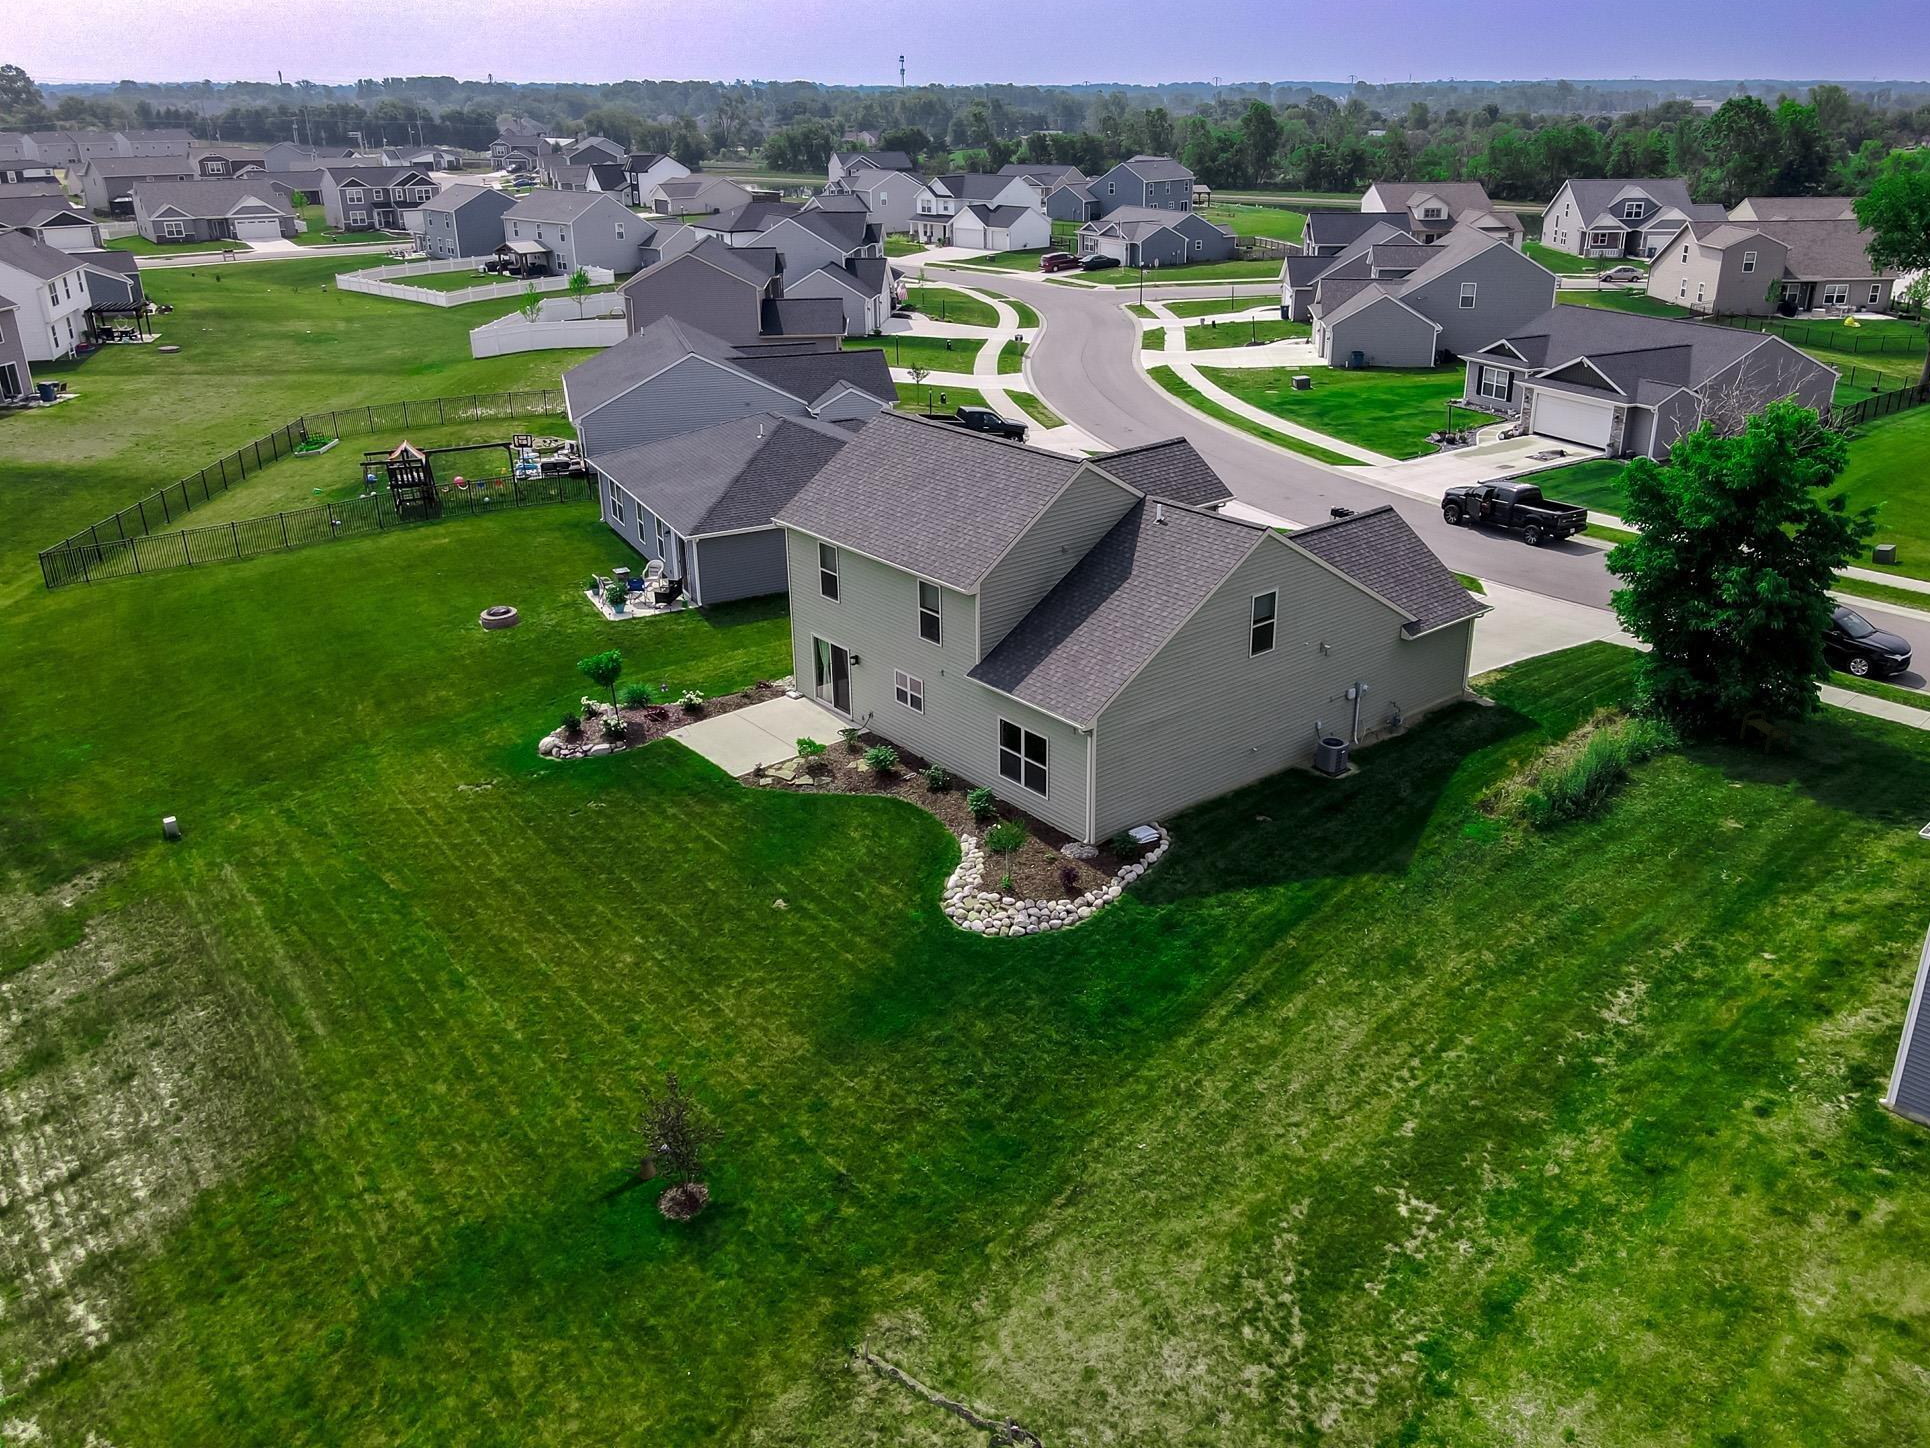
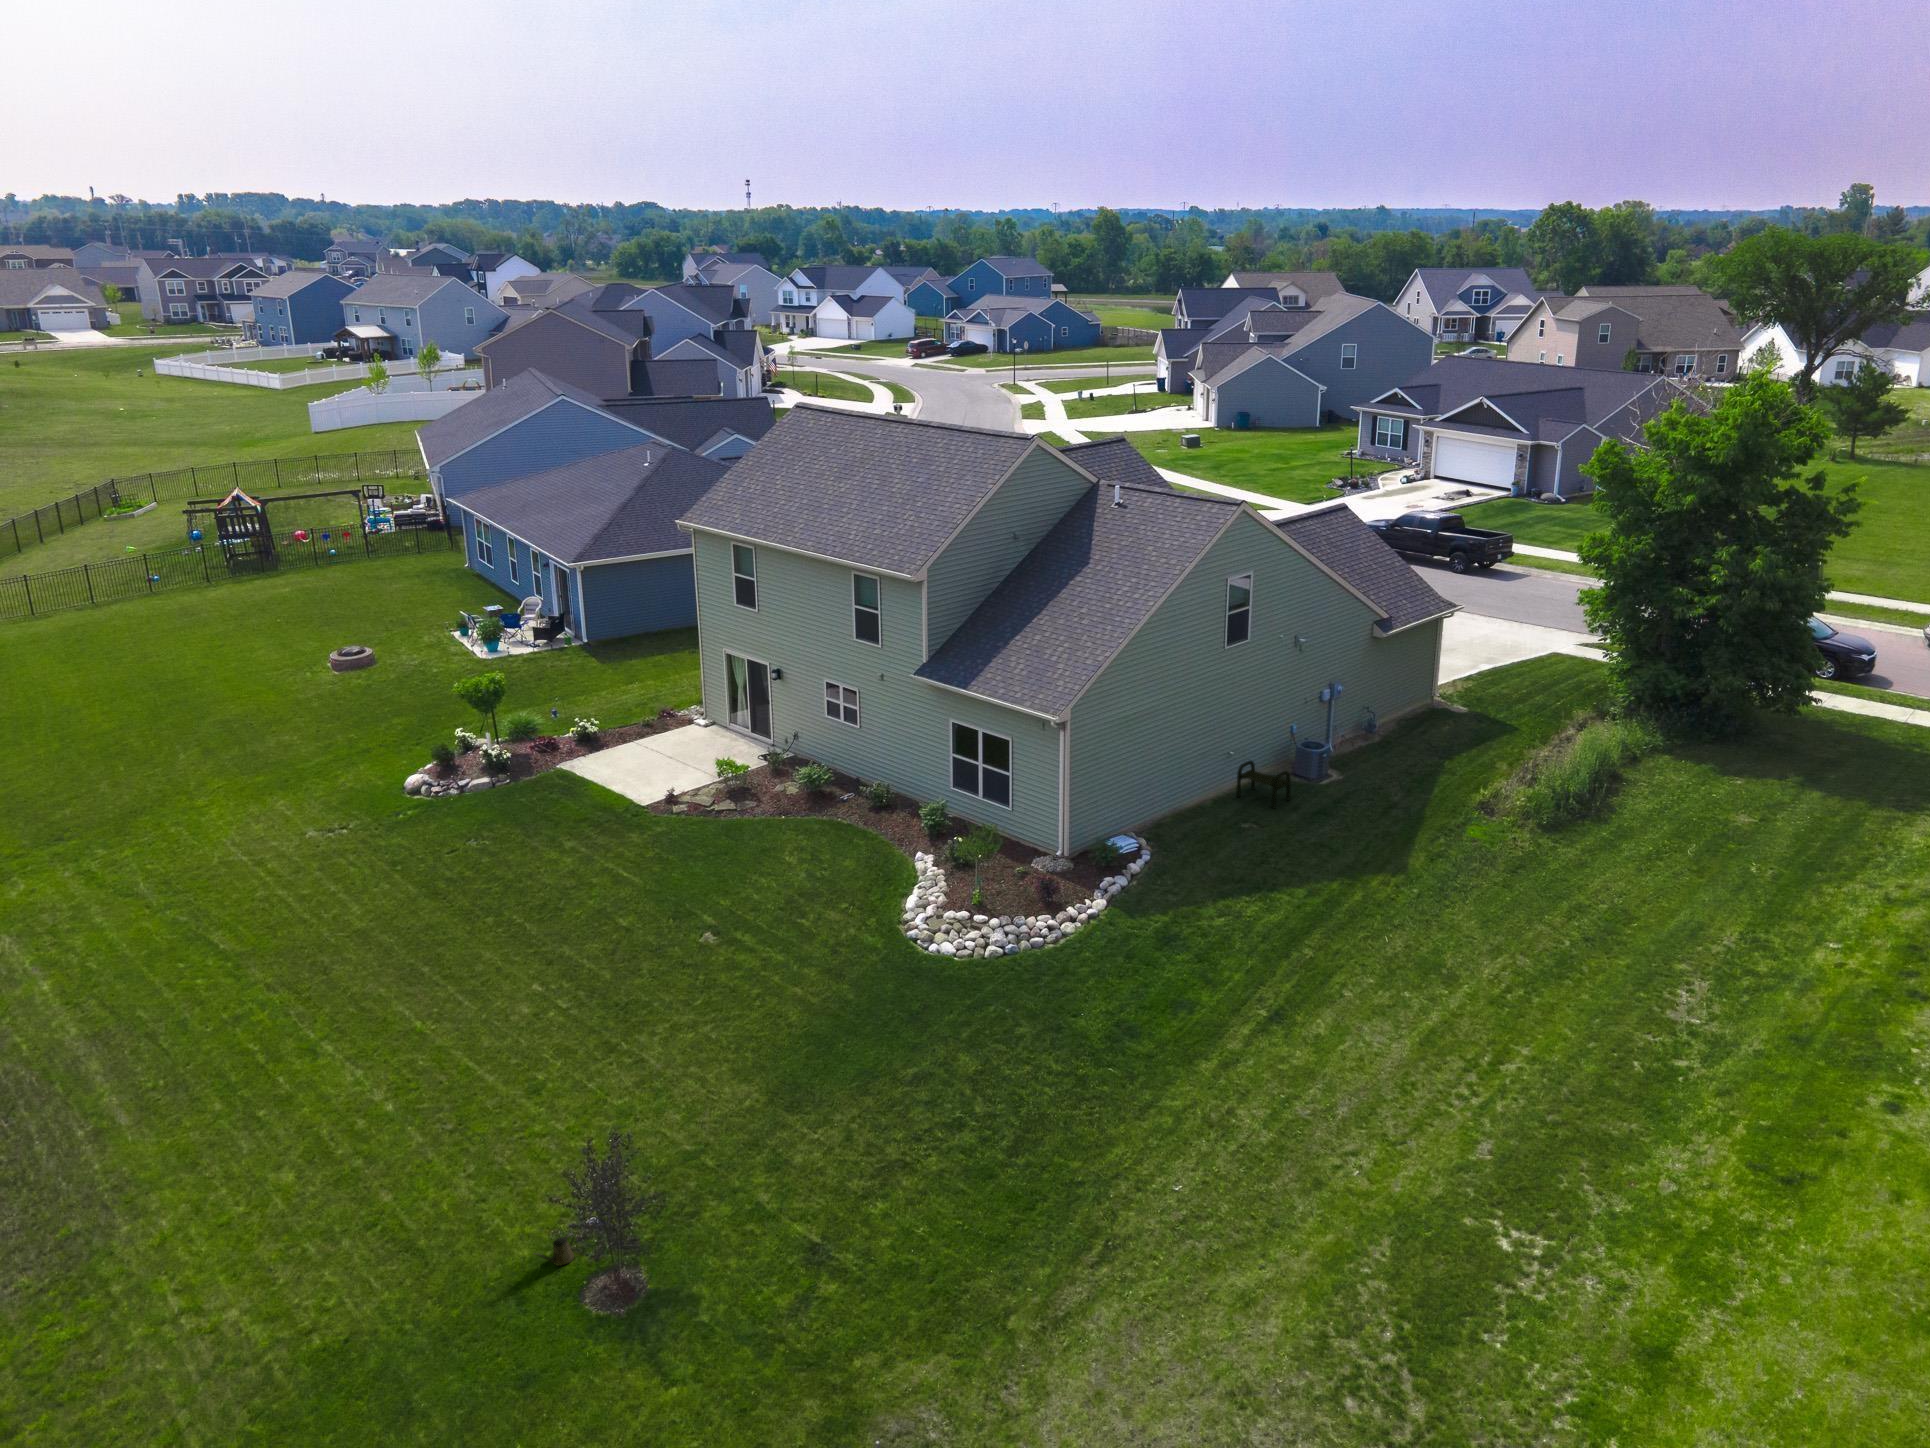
bench: present [1740,711,1791,754] -> present [1236,761,1291,808]

